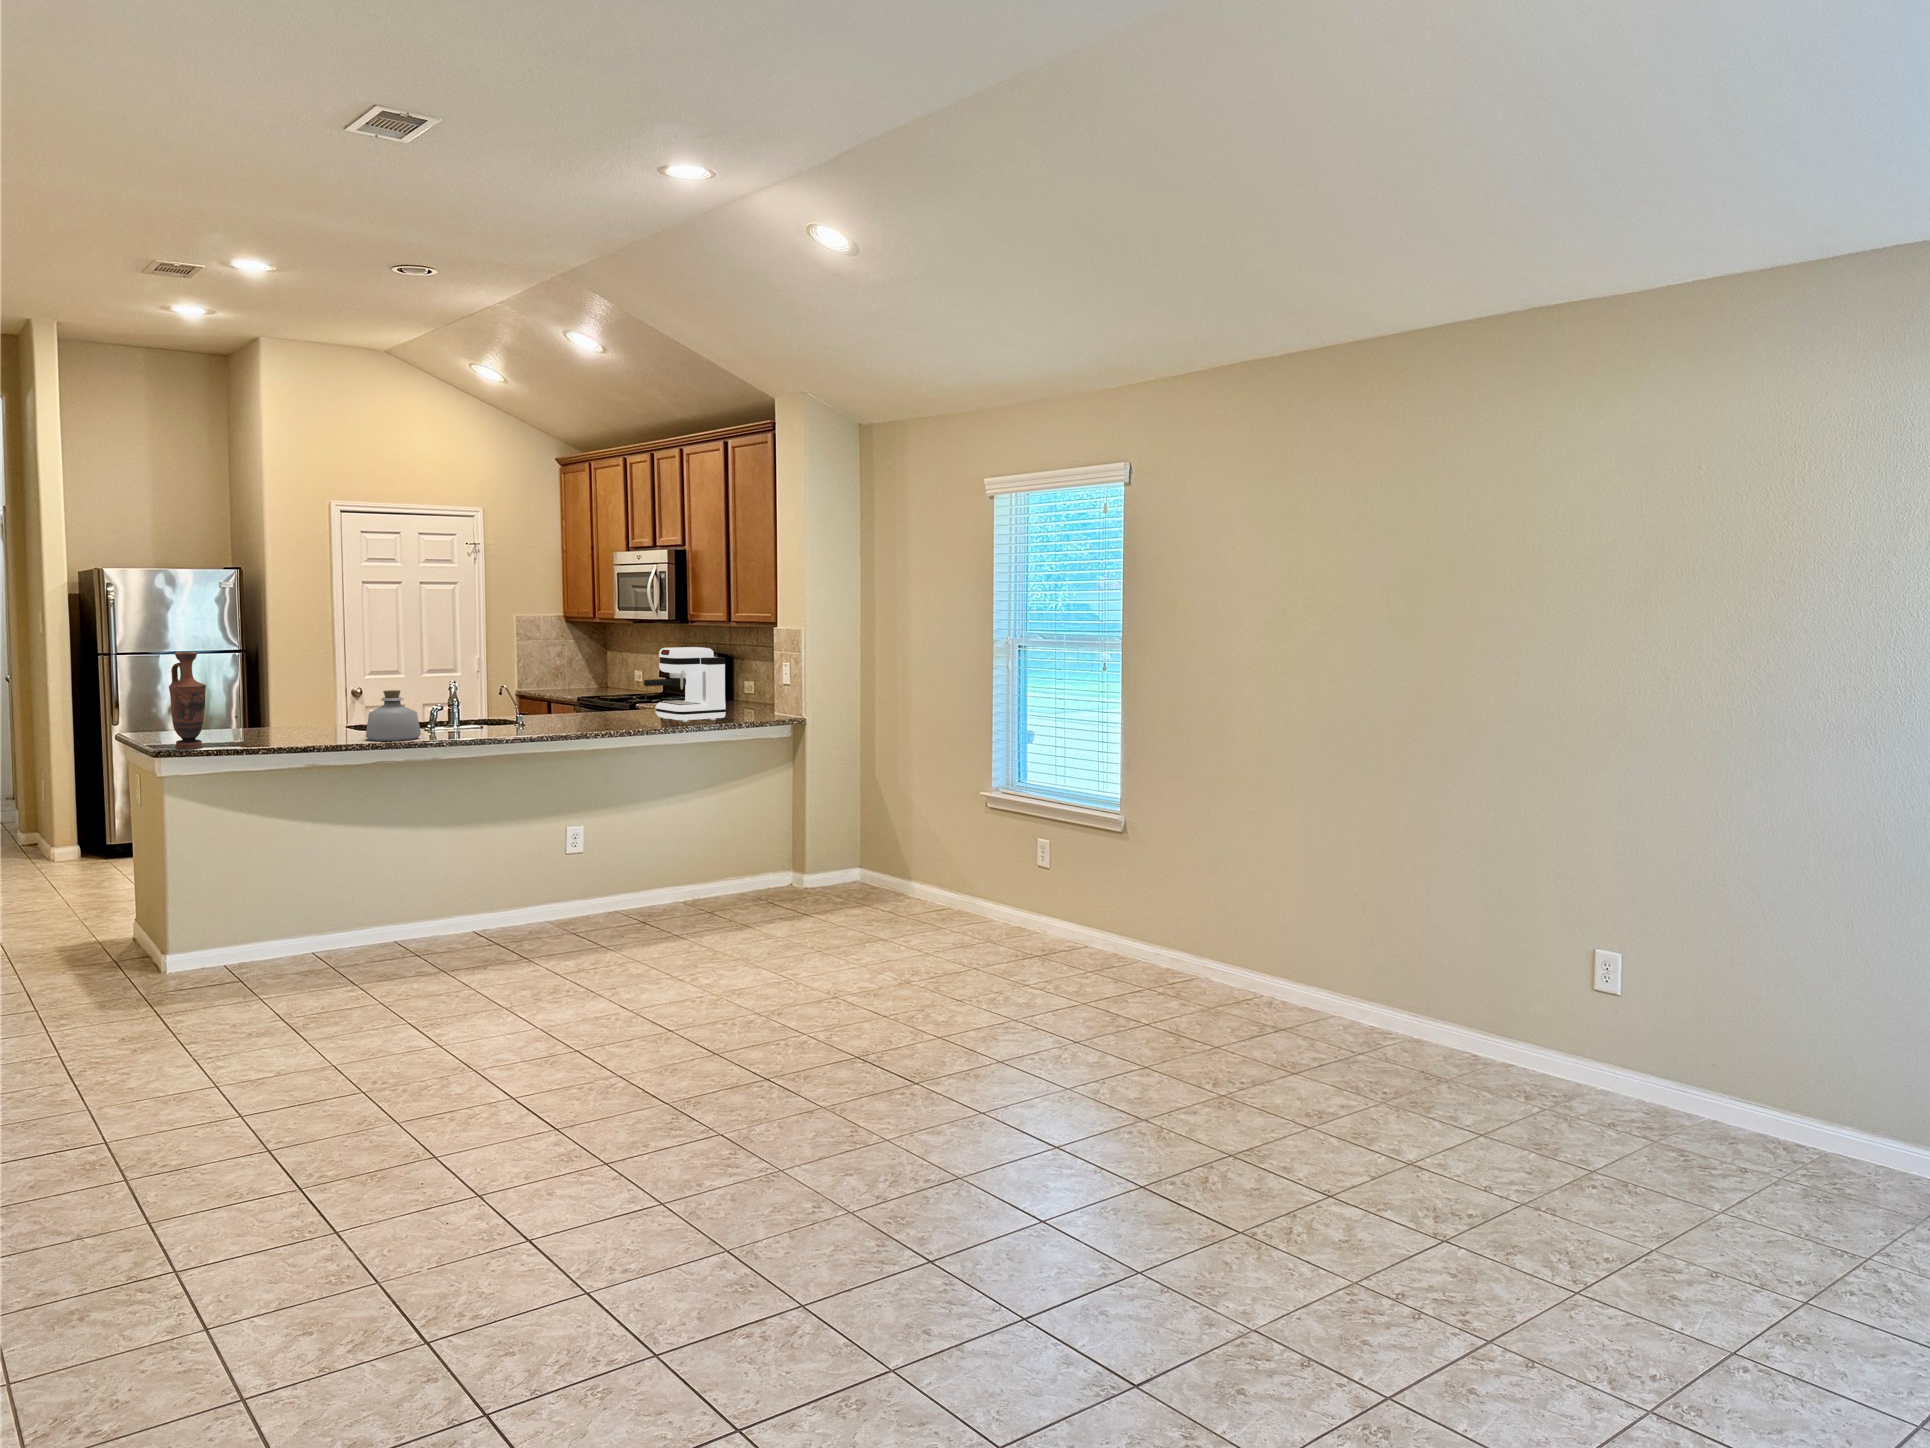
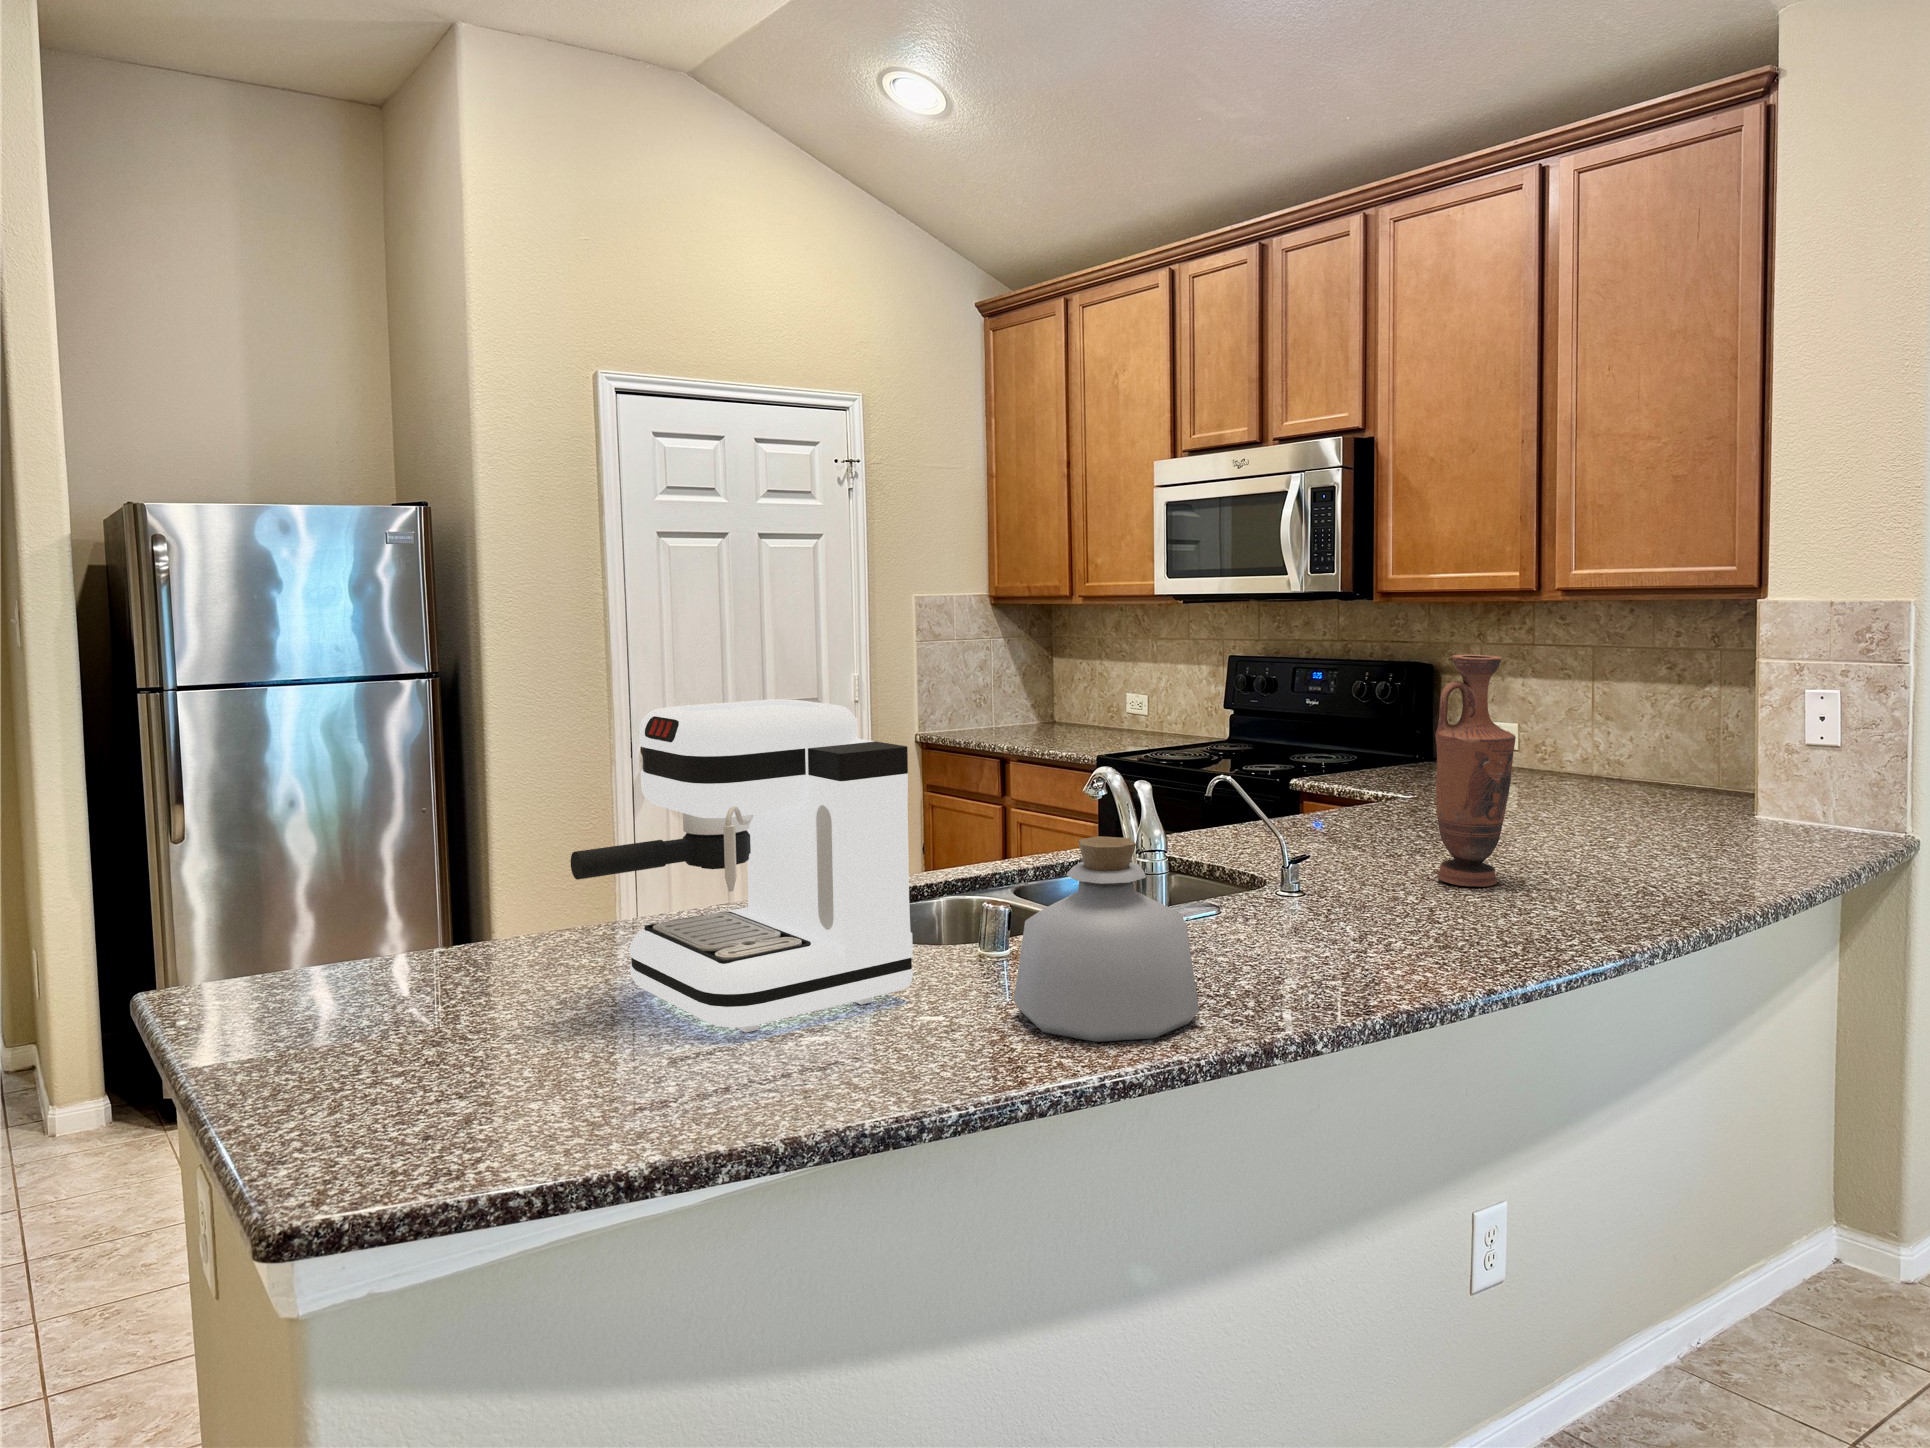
coffee maker: present [644,647,726,722] -> present [571,699,913,1033]
vase: present [169,652,206,749] -> present [1435,654,1516,887]

